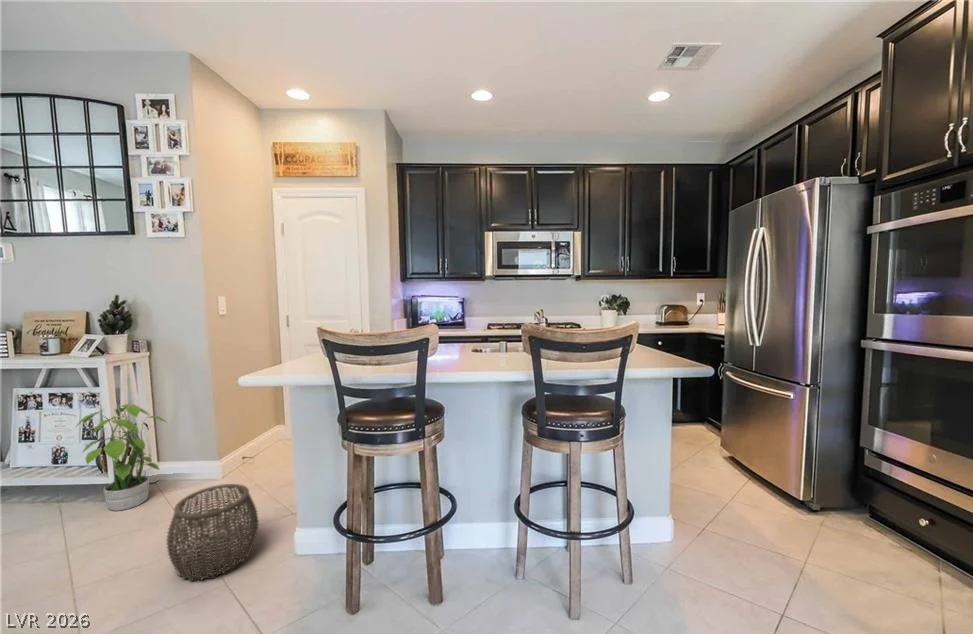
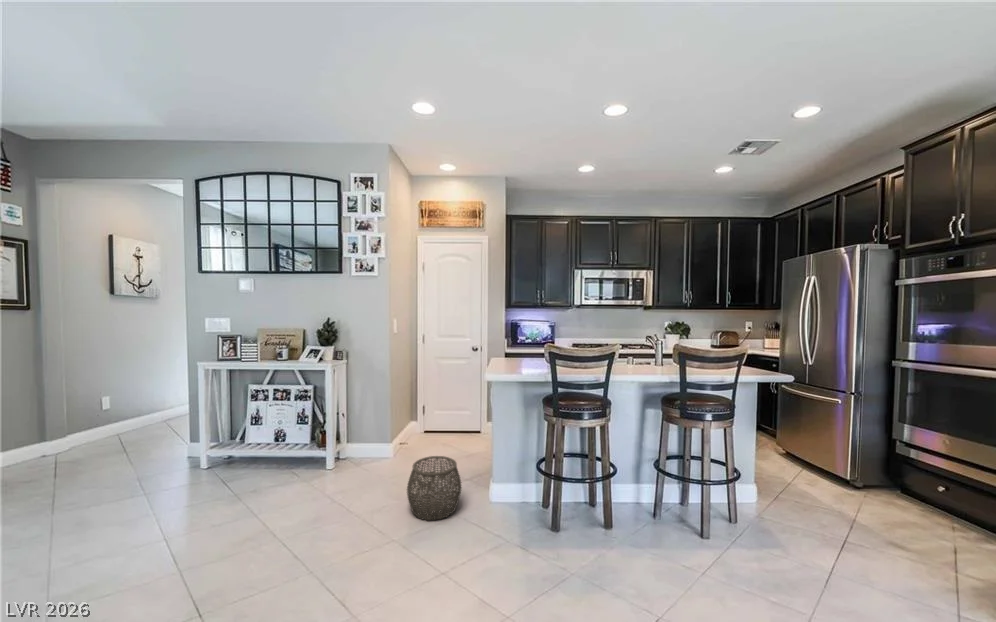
potted plant: present [76,404,167,511] -> none [309,395,362,477]

